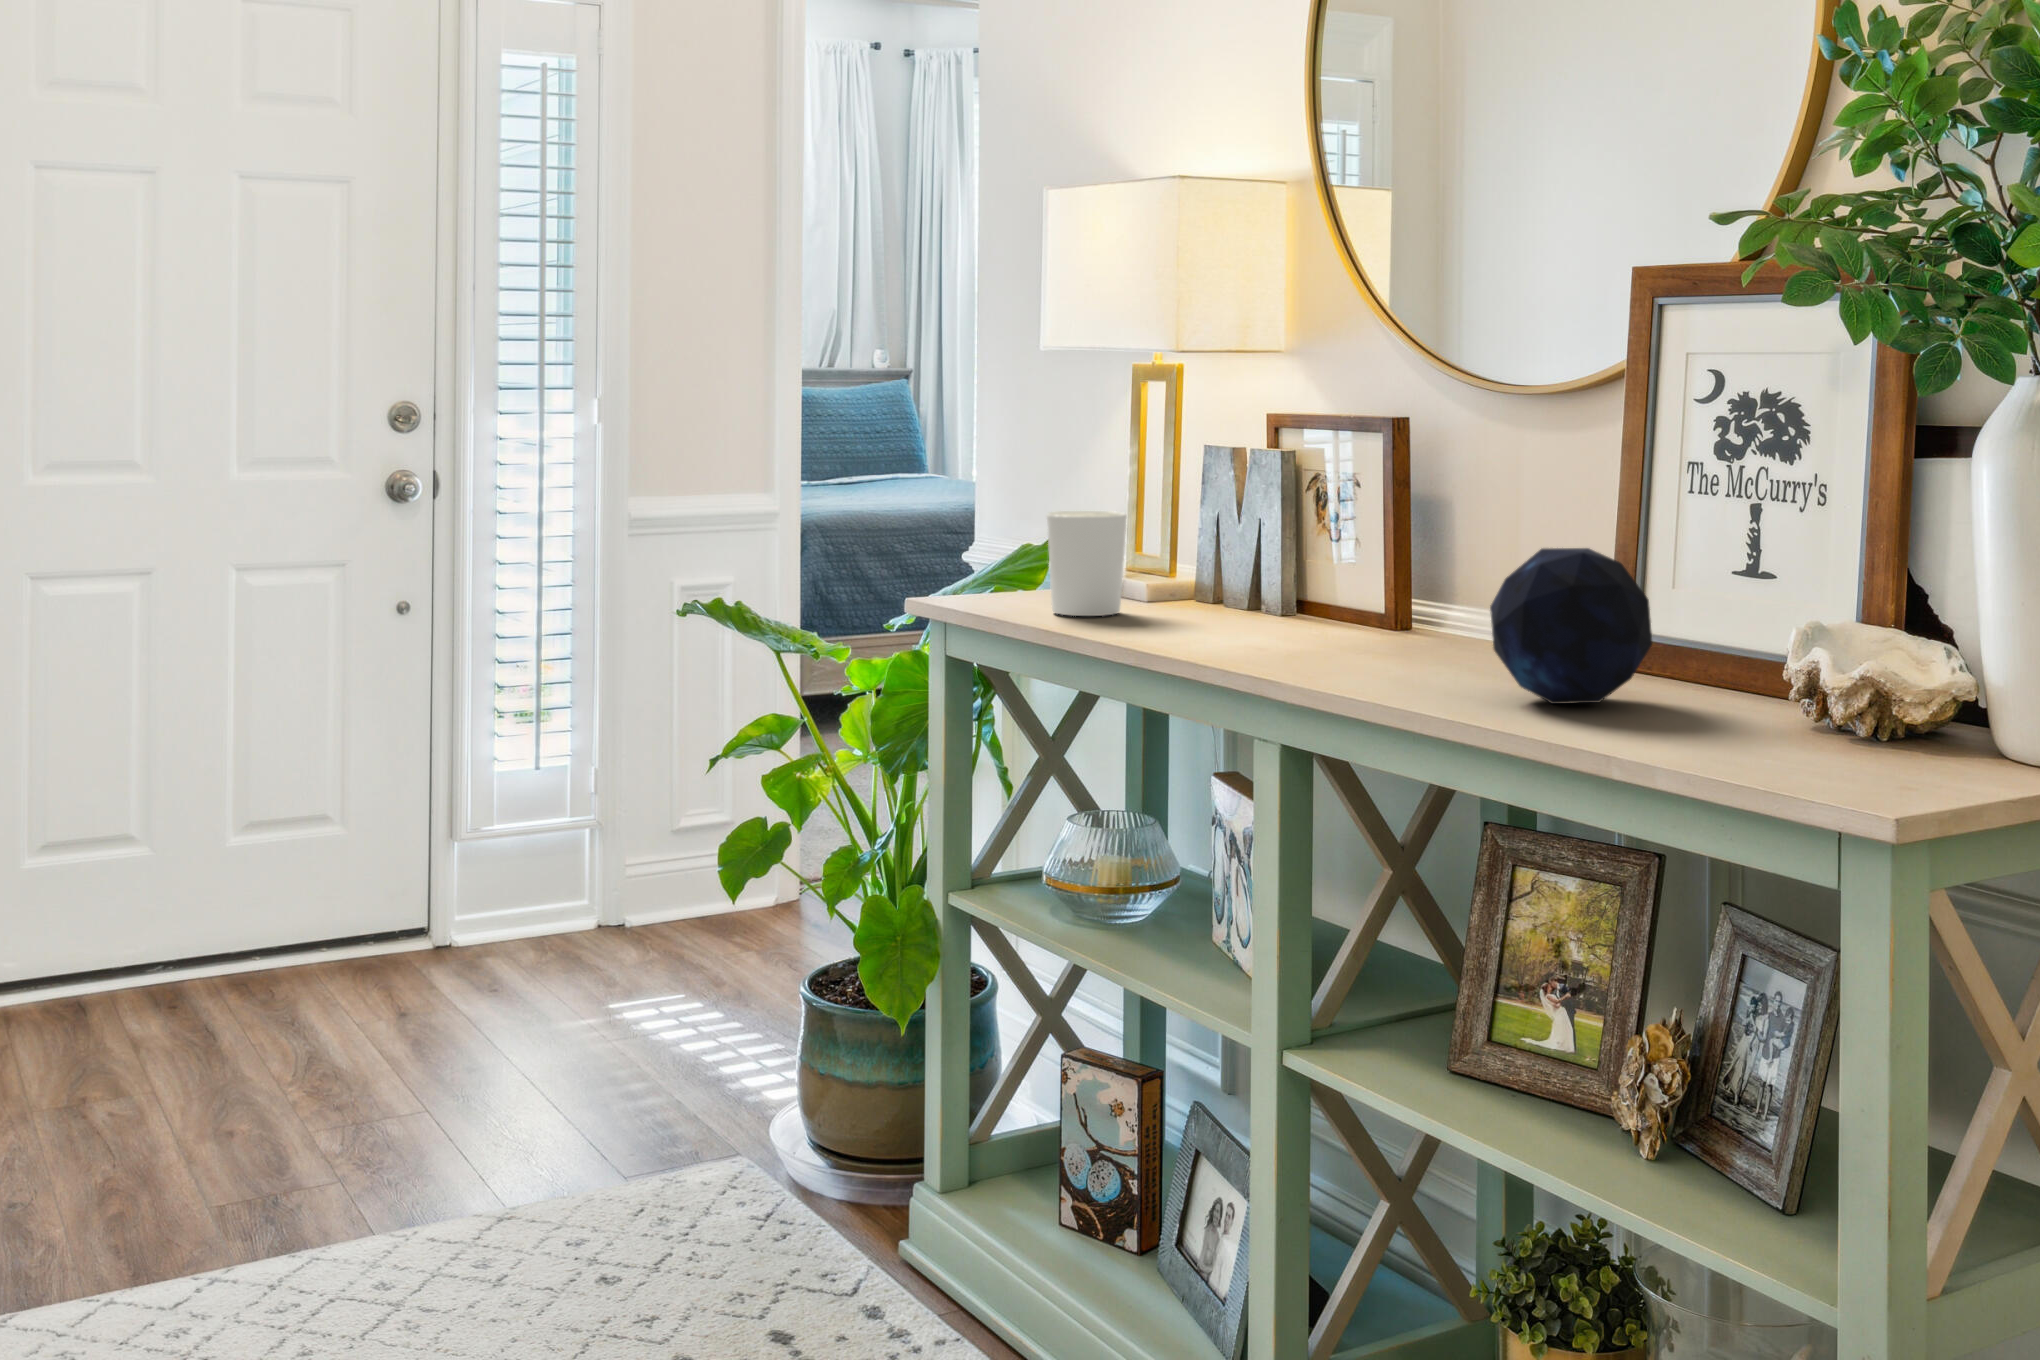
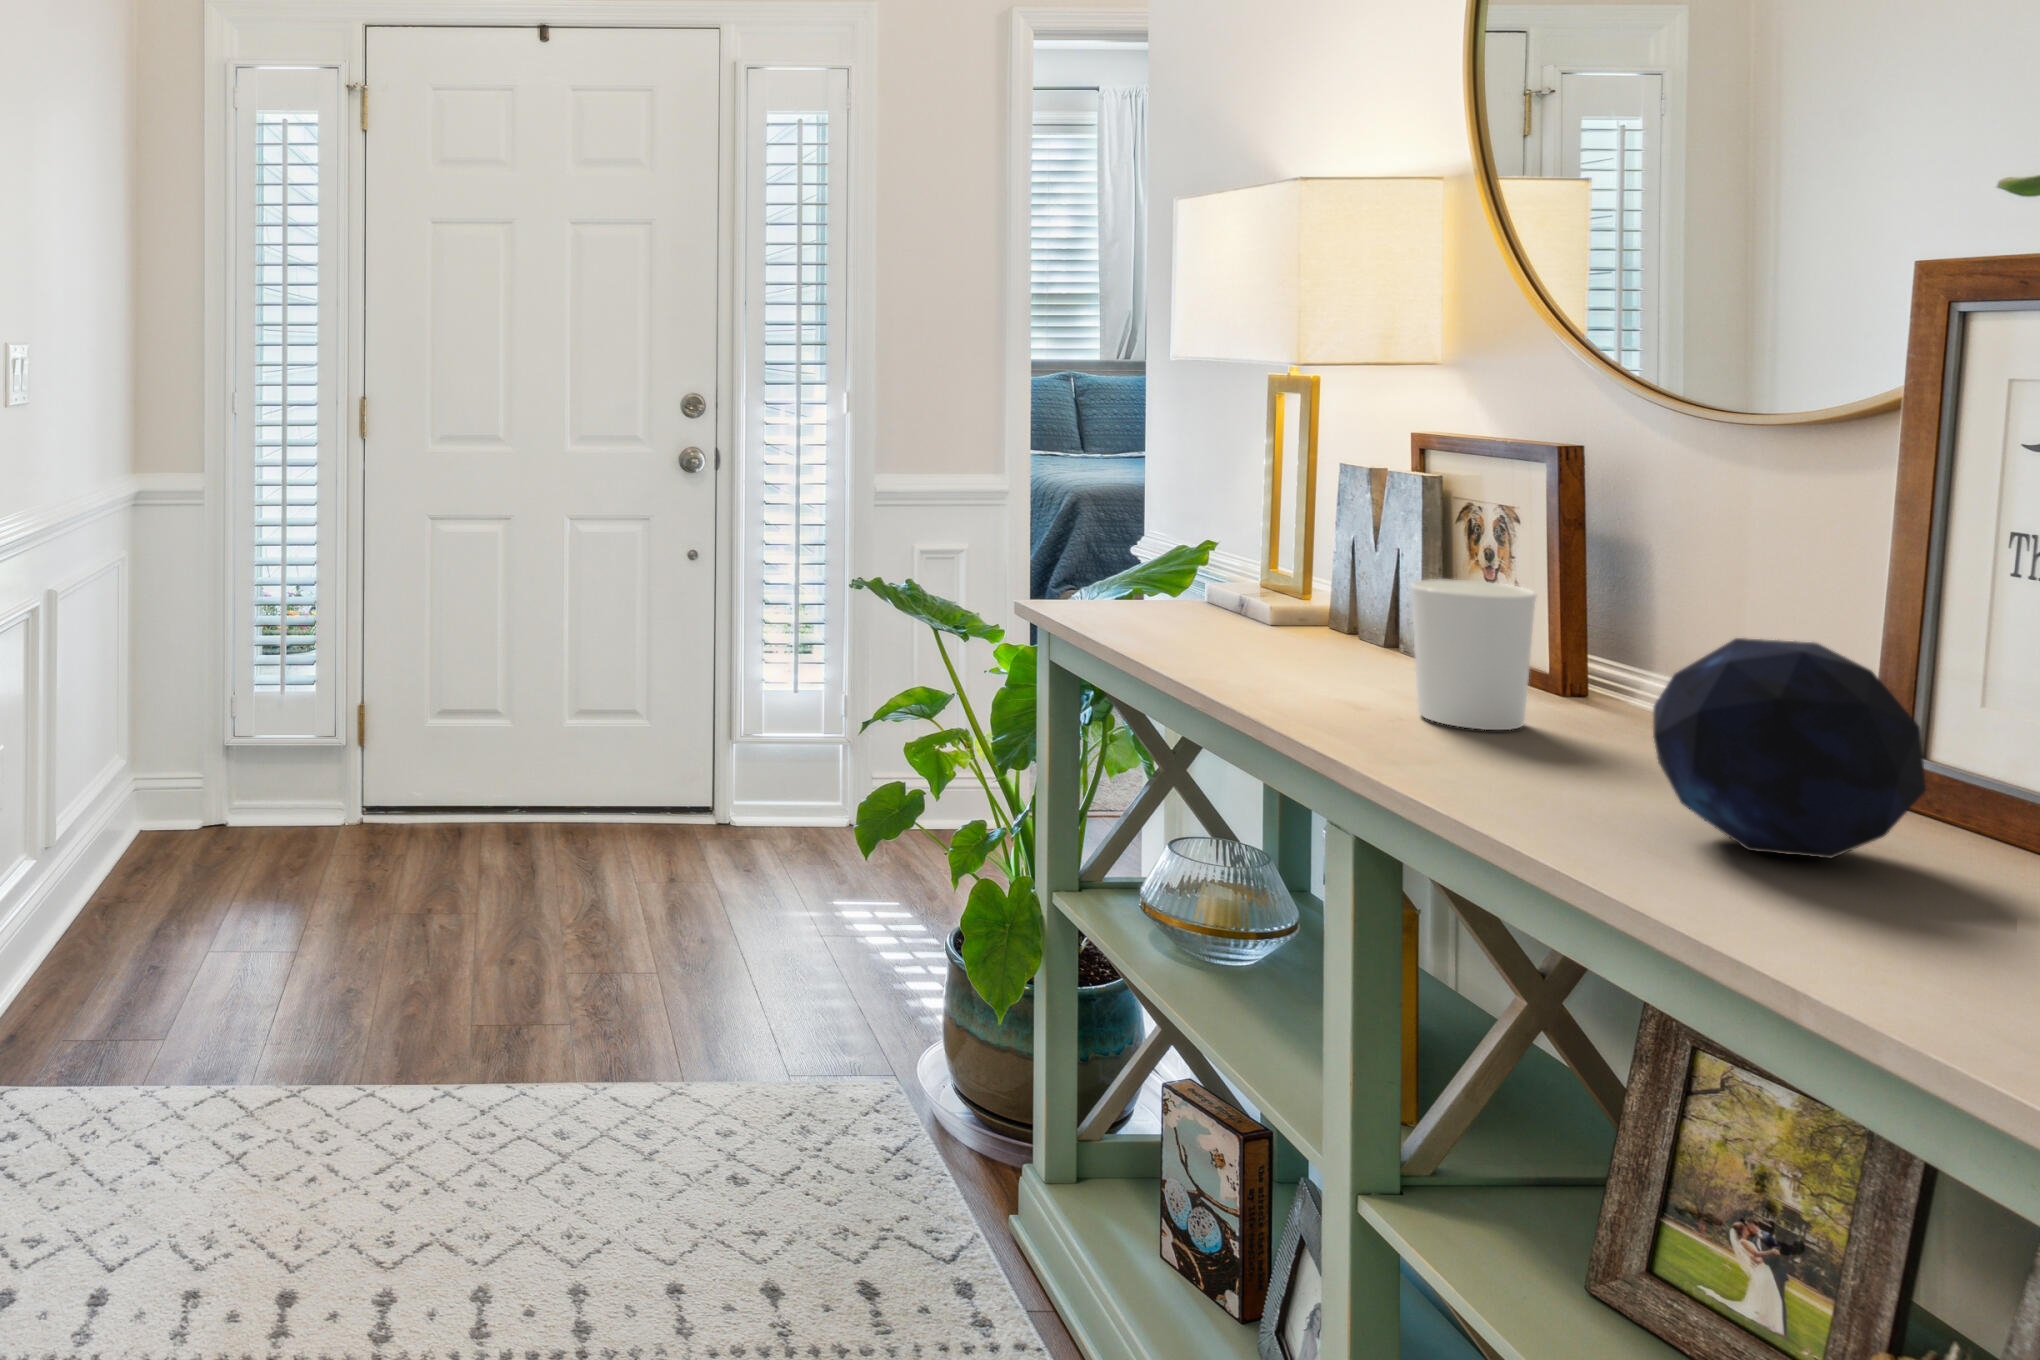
candle holder: present [1046,511,1127,616] -> present [1411,579,1536,730]

